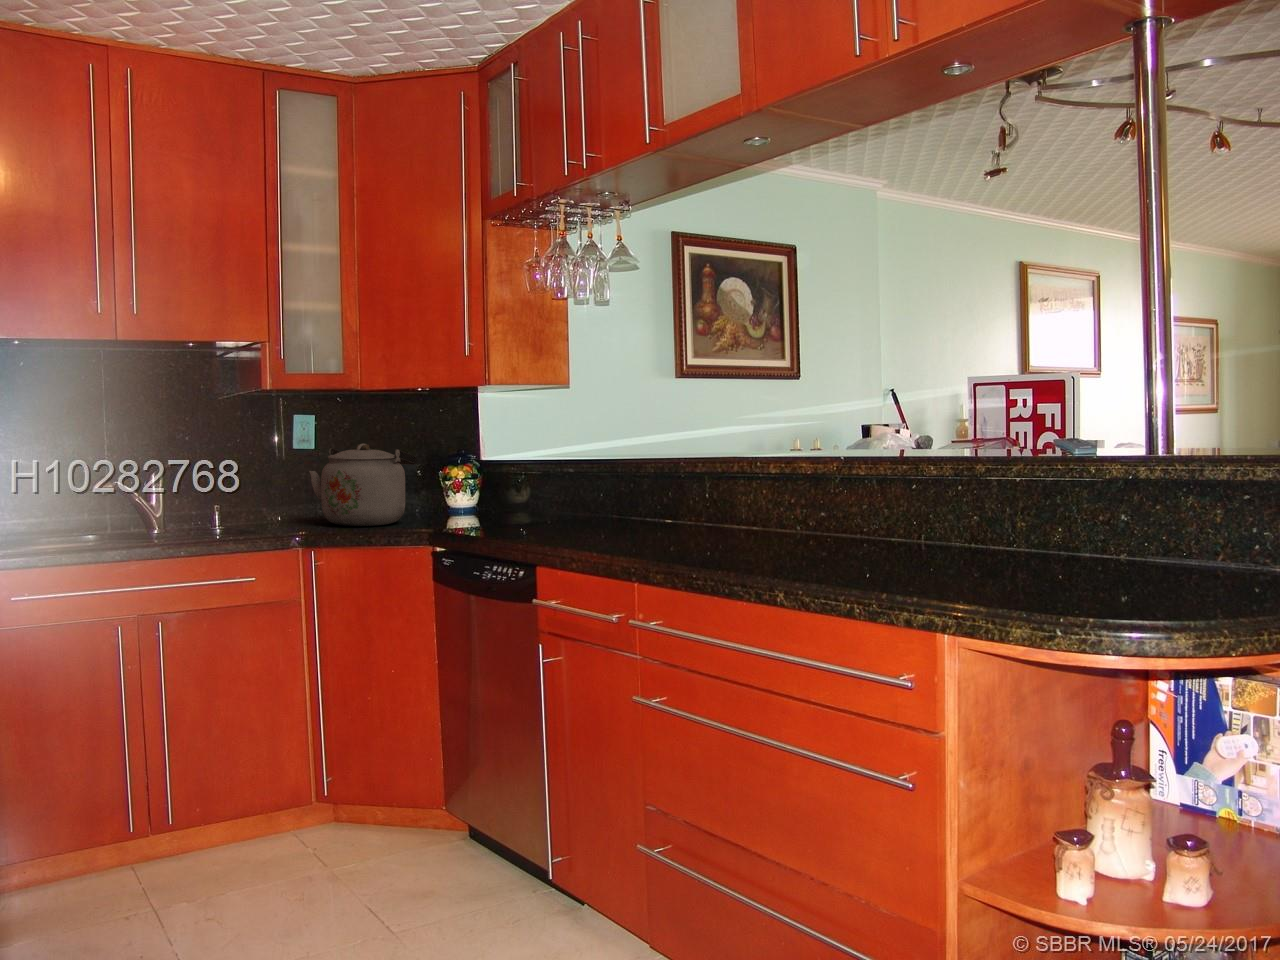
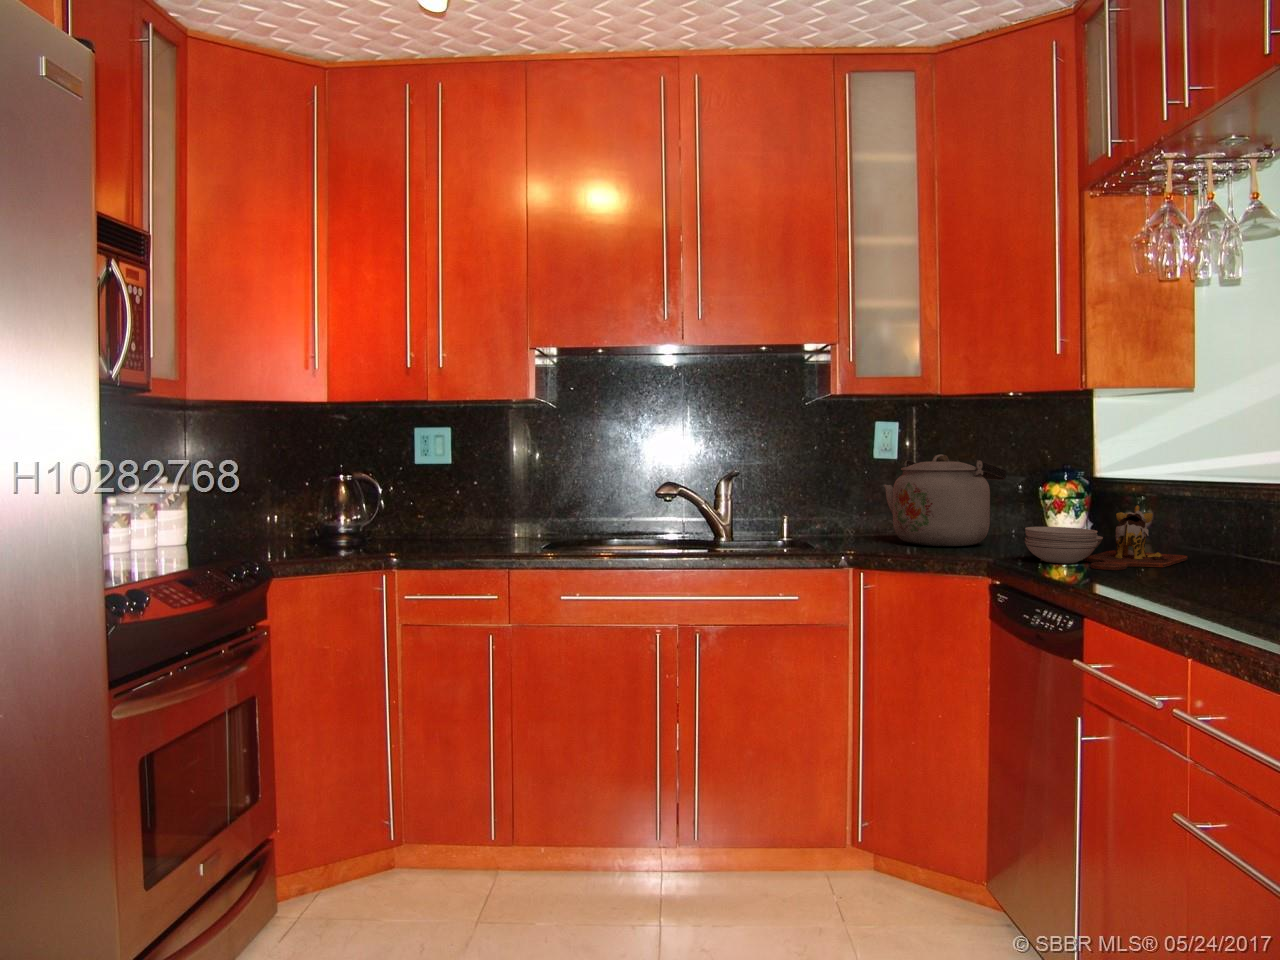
cutting board: none [442,486,550,537] -> present [1025,505,1188,570]

